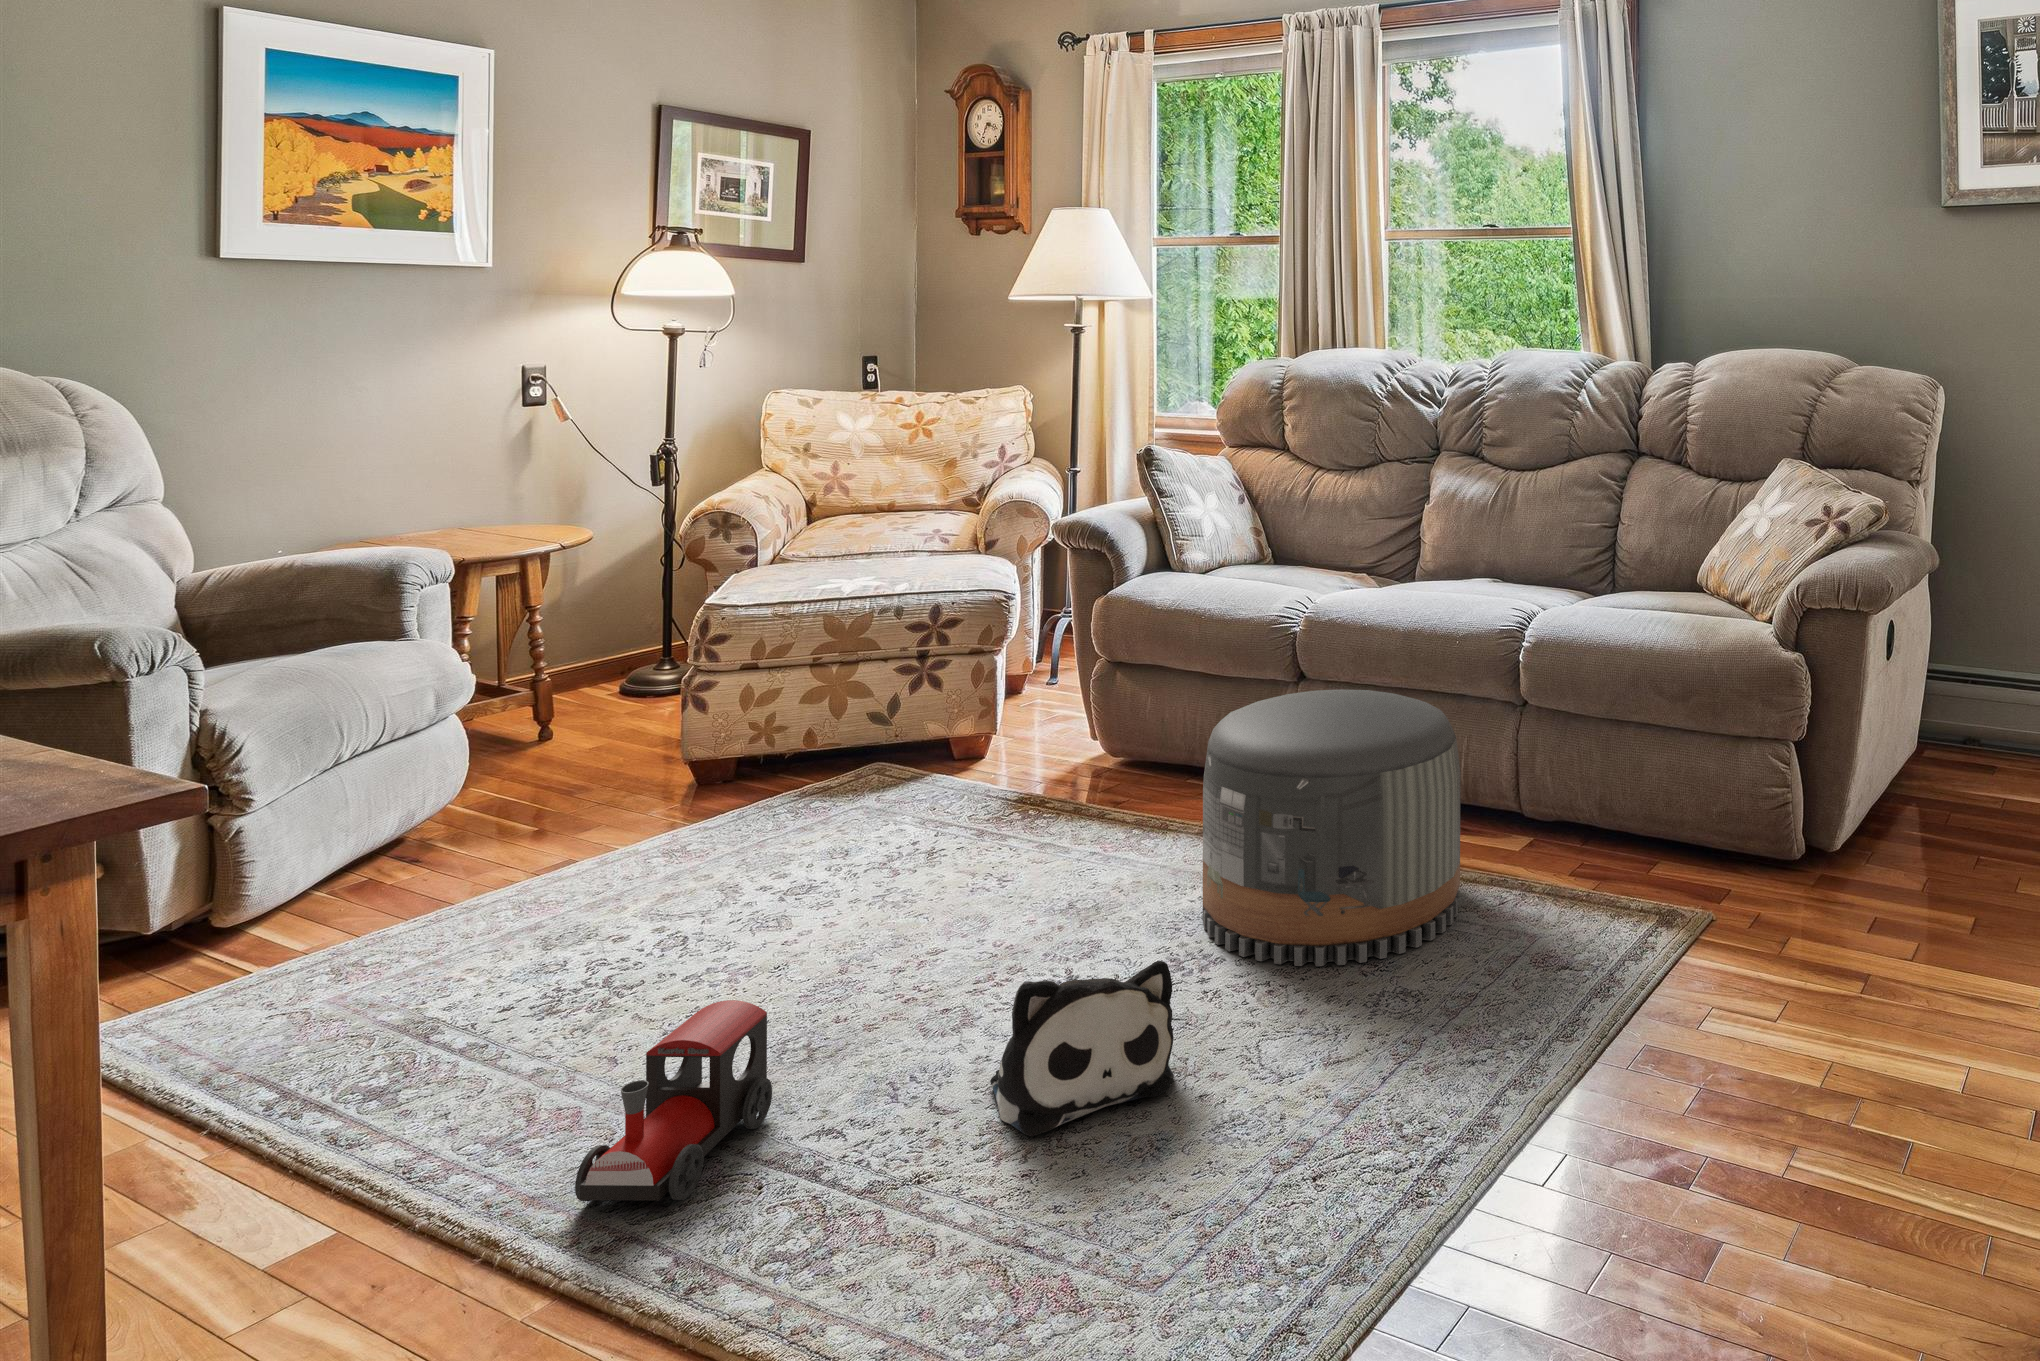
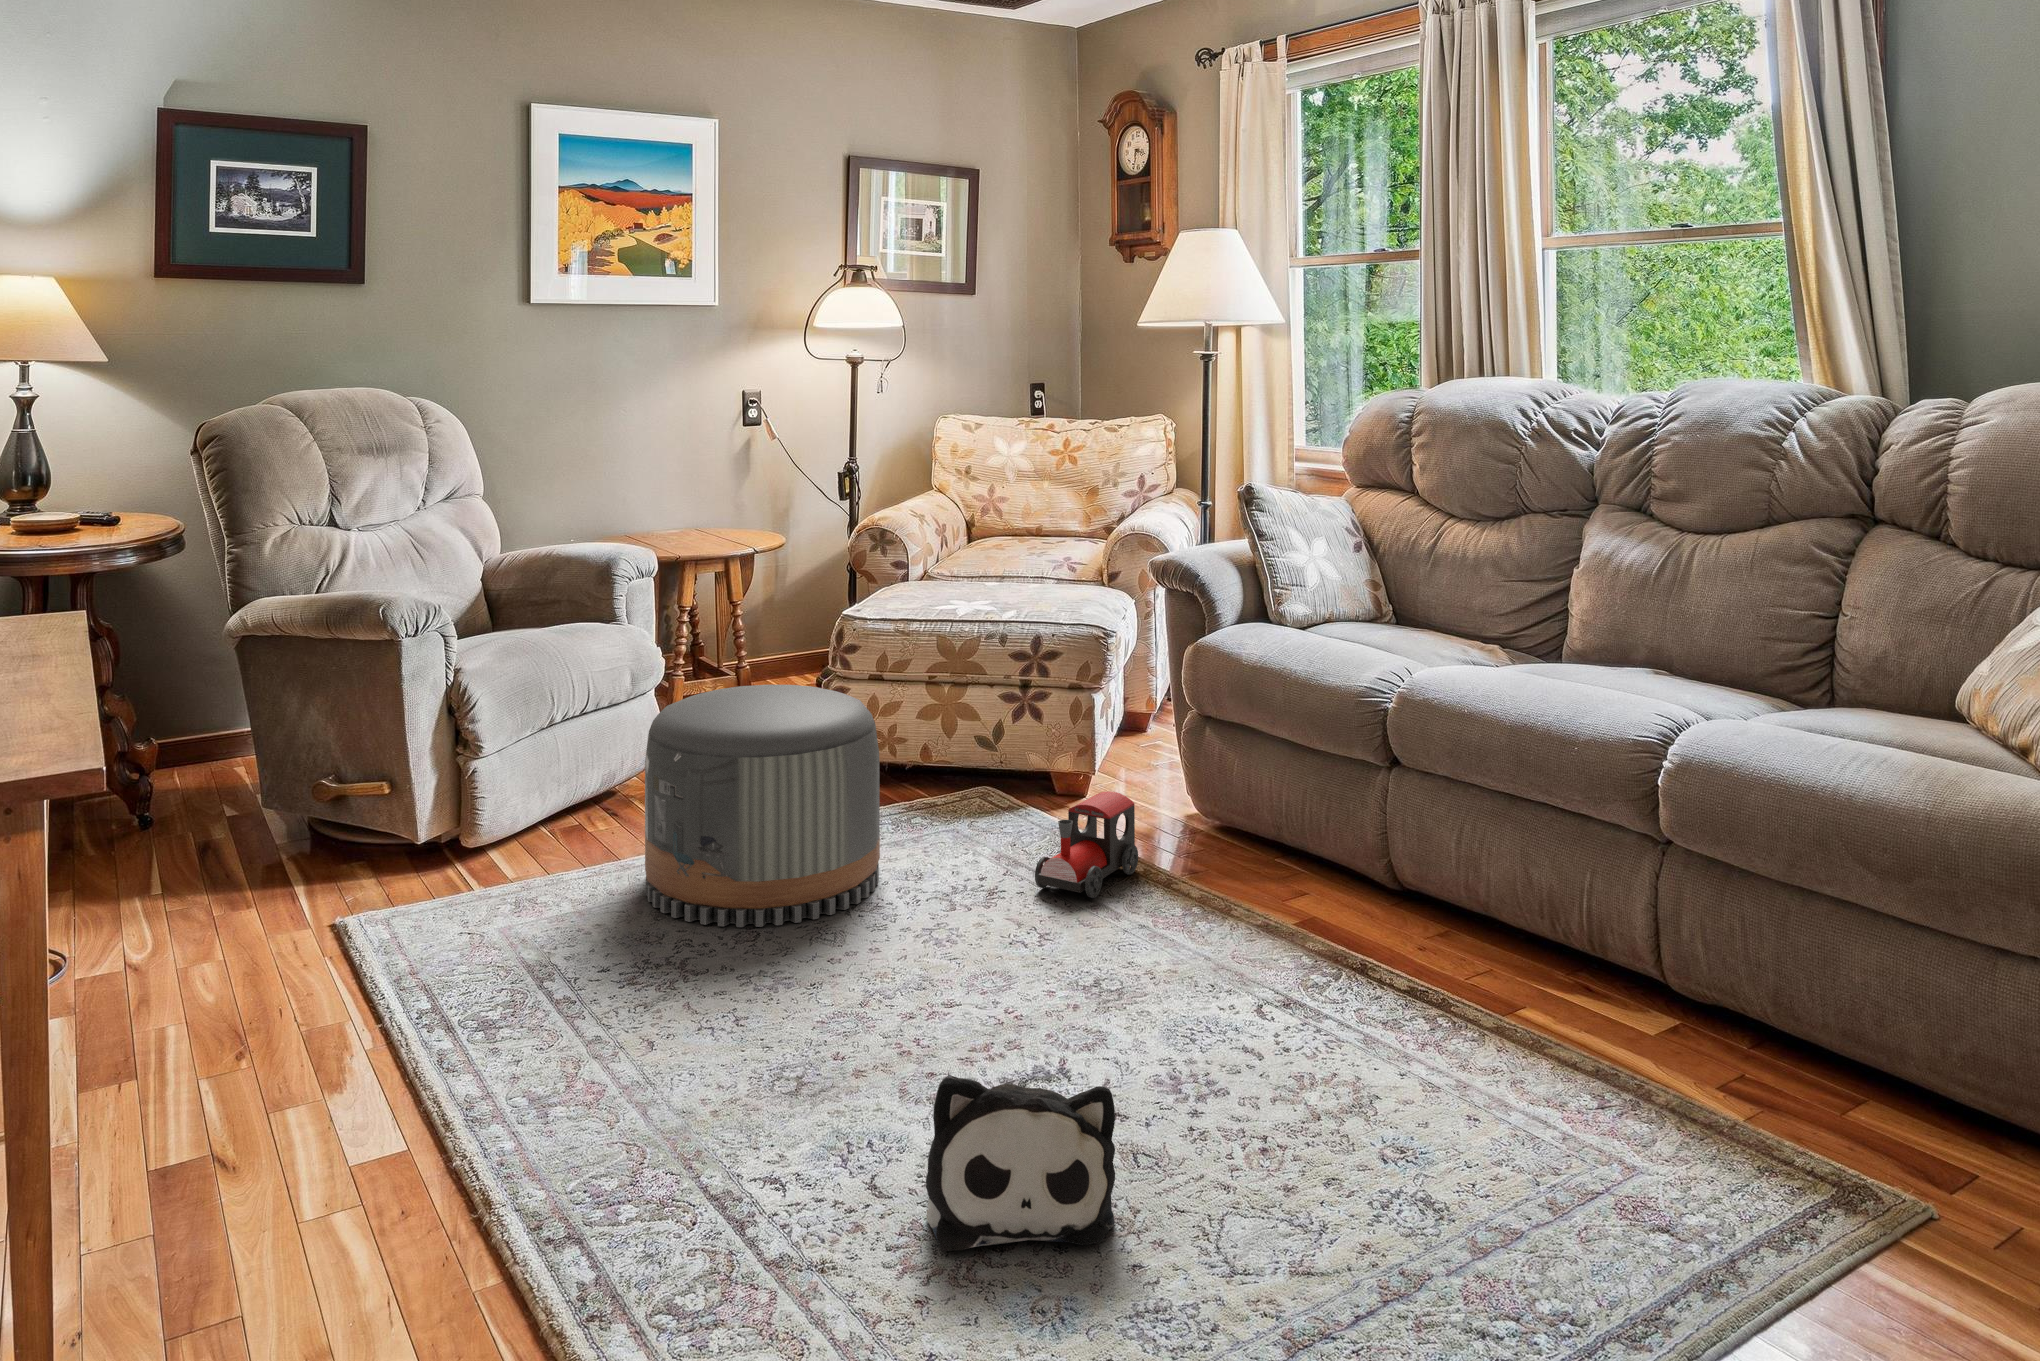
pouf: present [1203,689,1460,966] -> present [645,685,880,927]
toy train: present [575,1000,772,1202] -> present [1035,791,1138,898]

